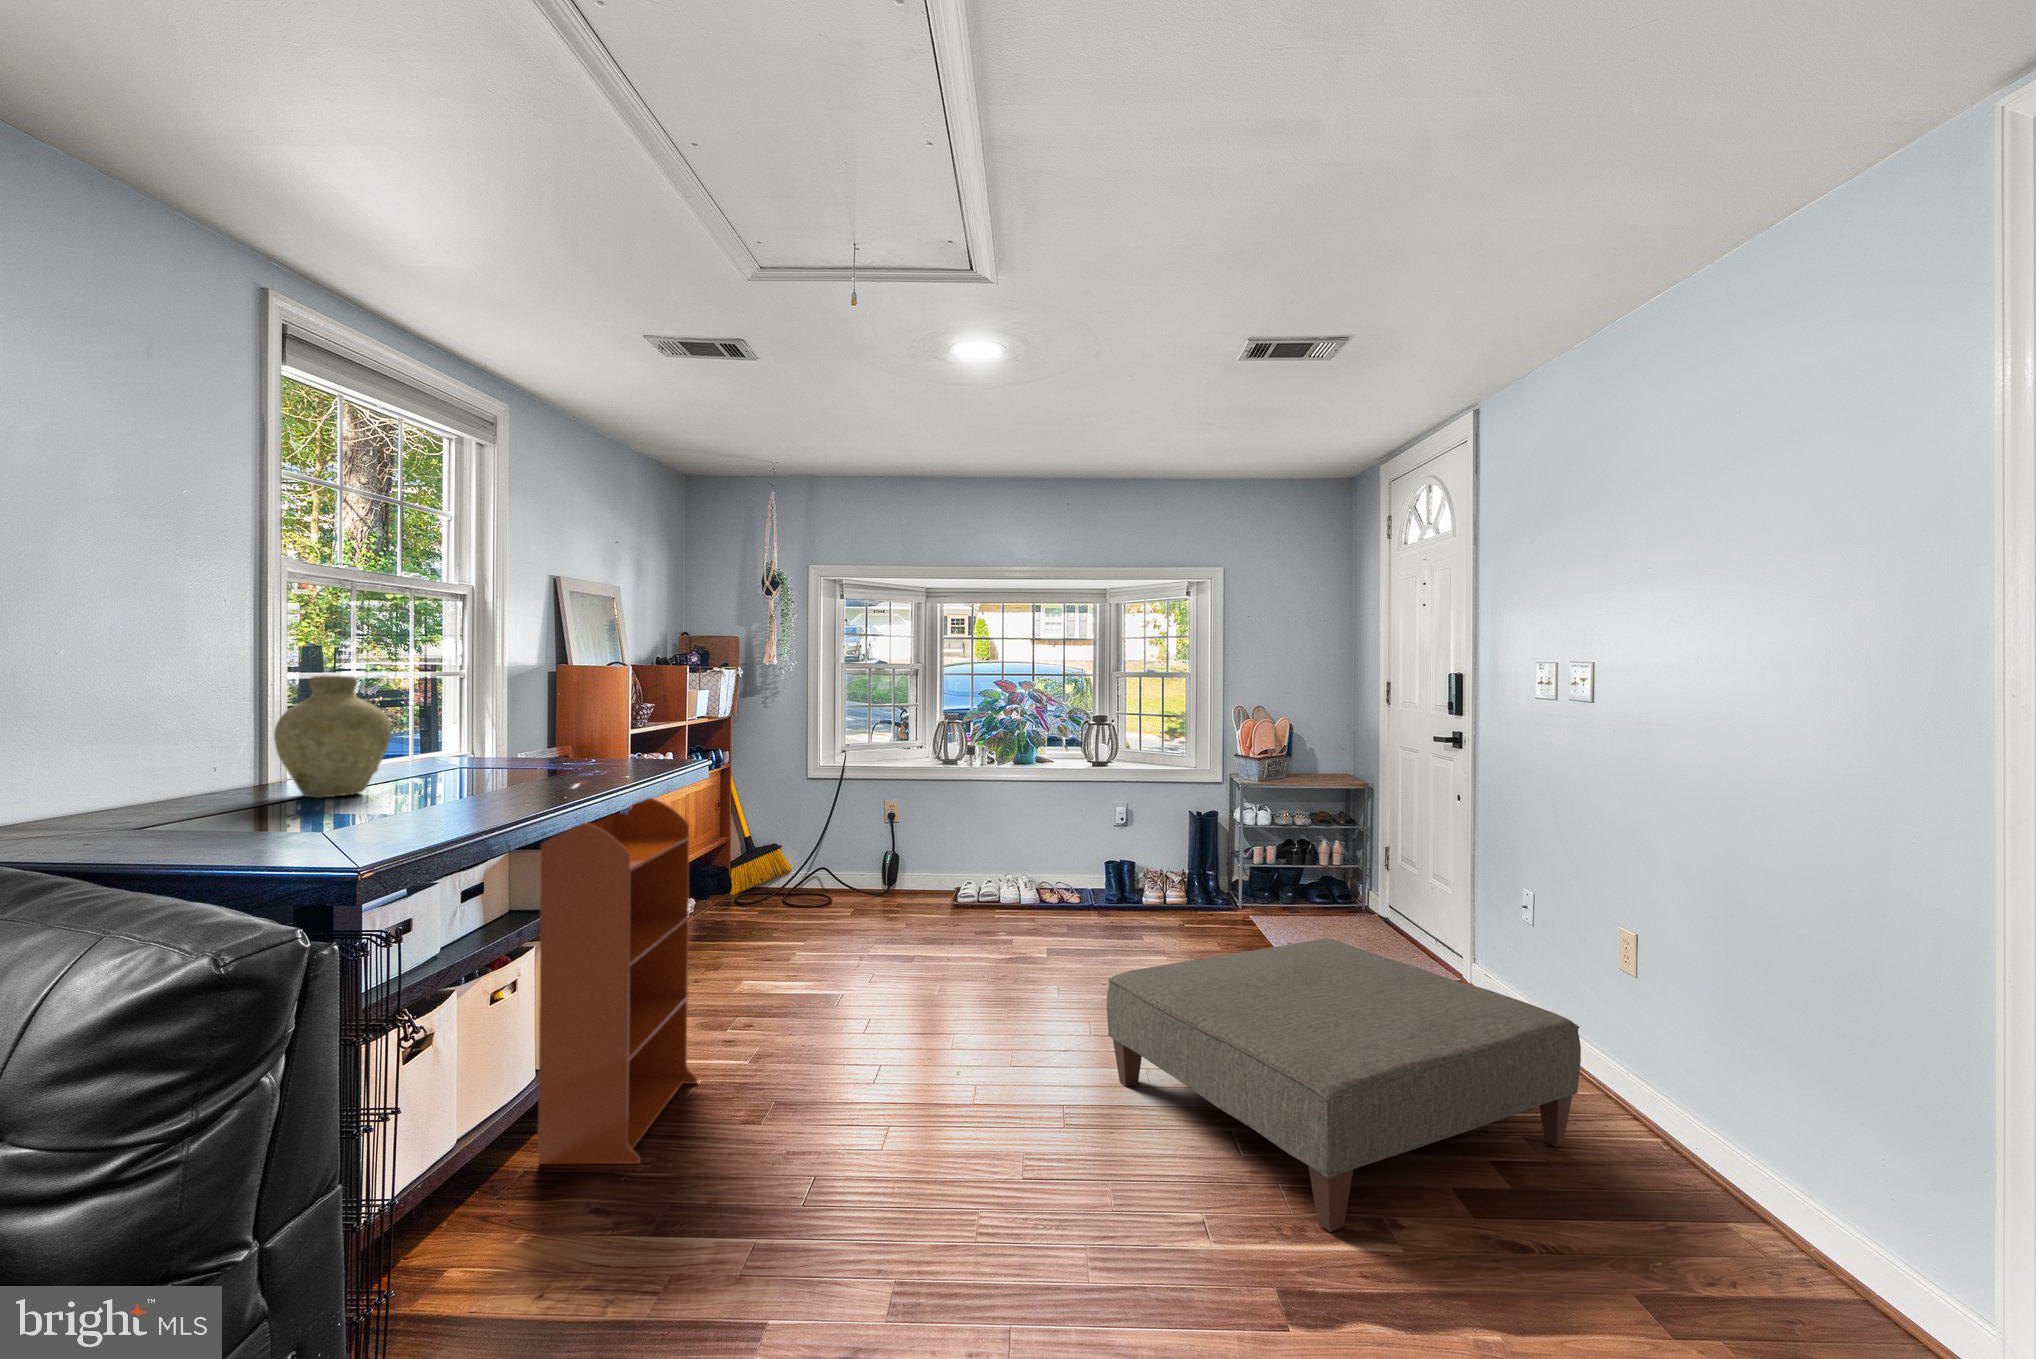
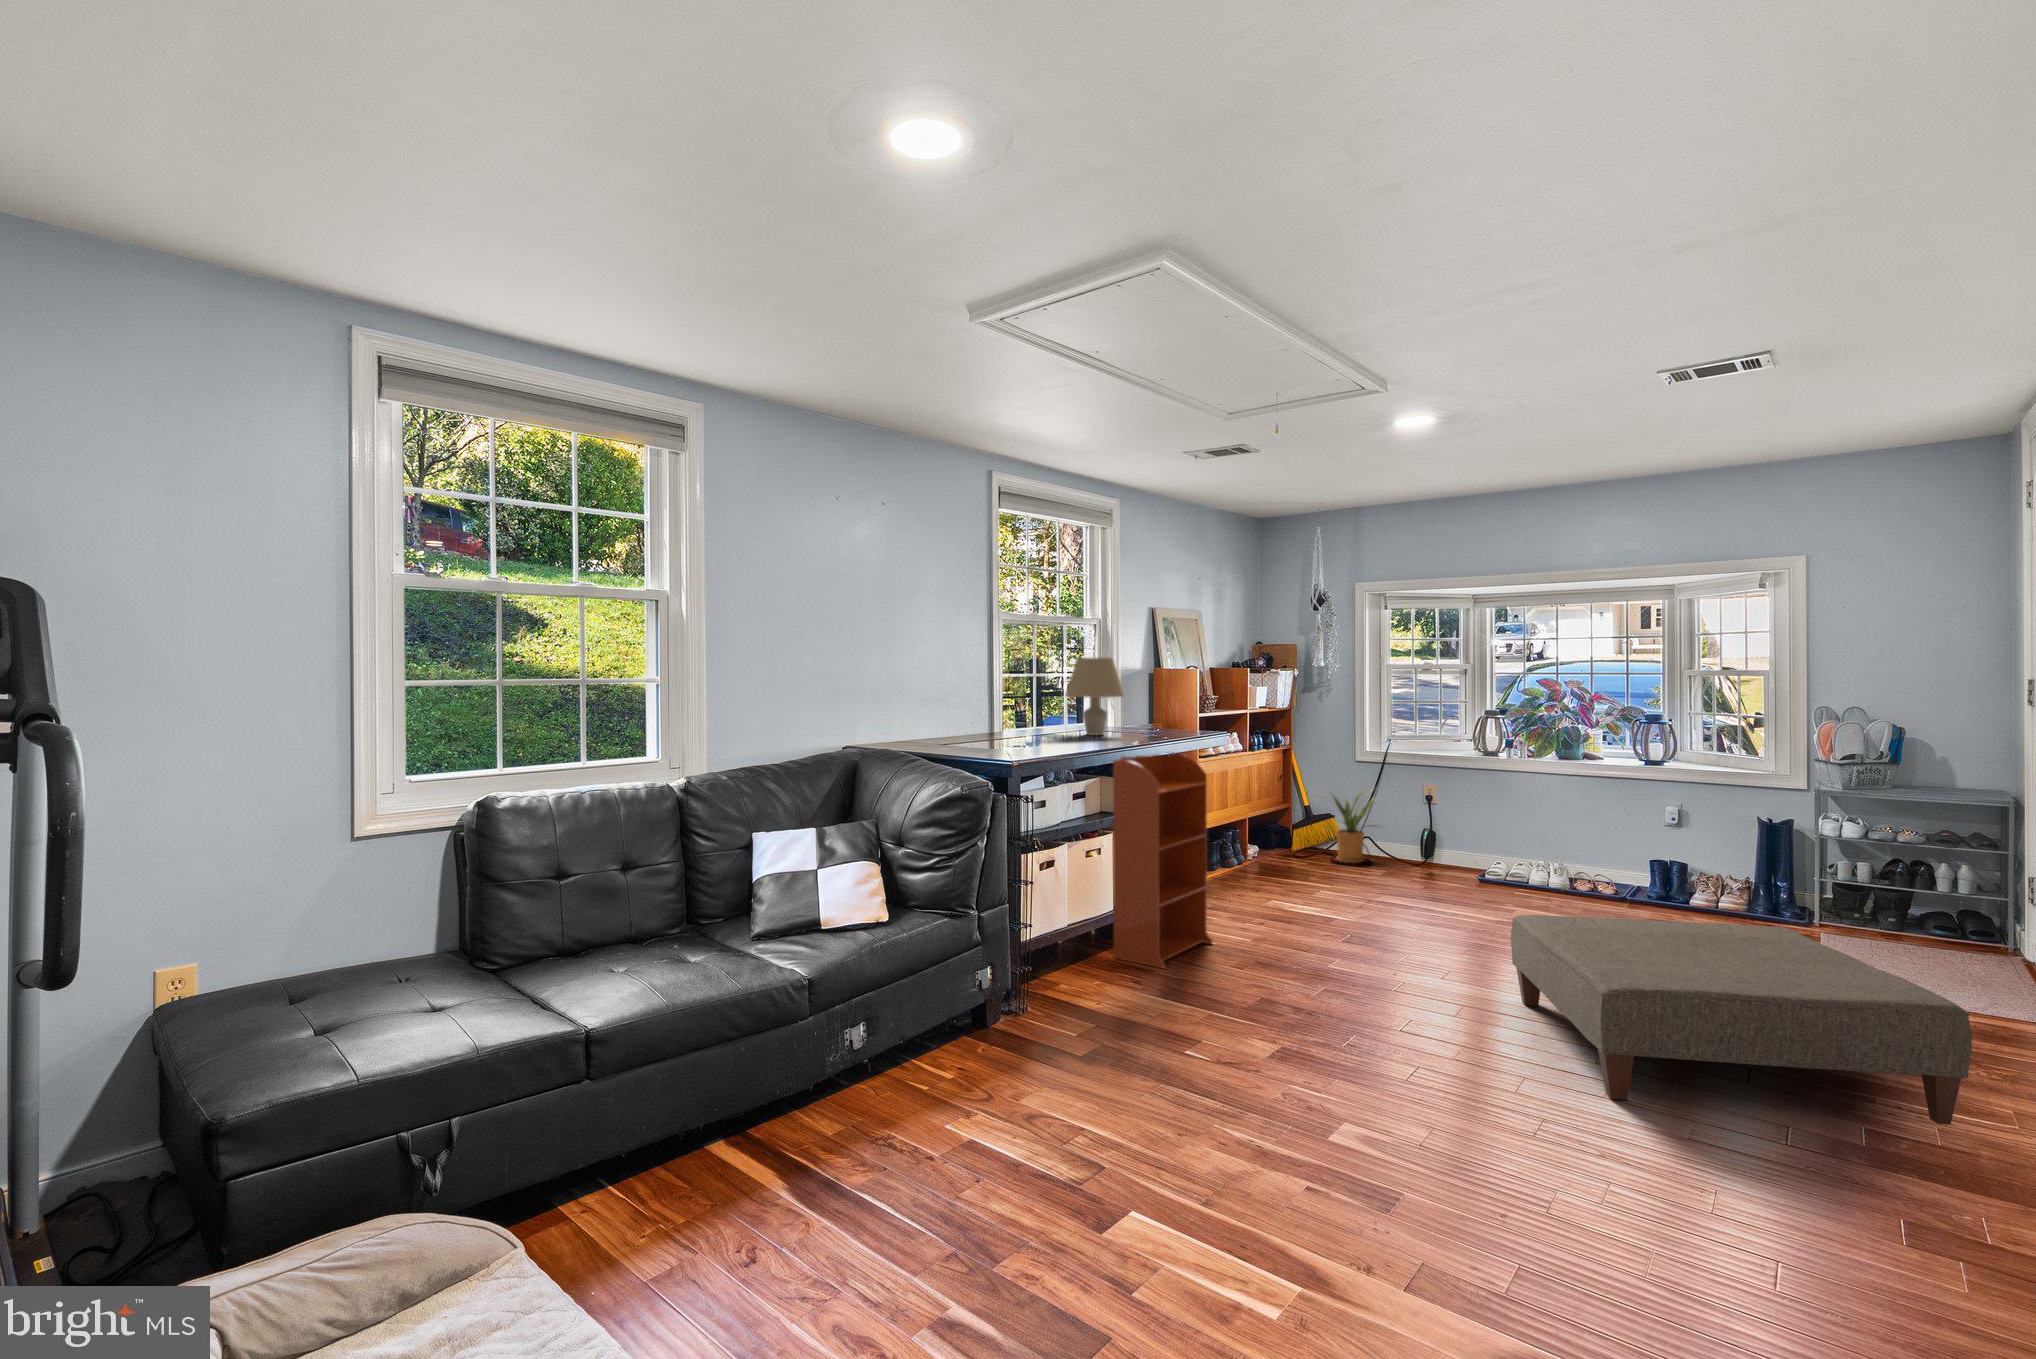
table lamp: none [428,643,545,774] -> present [1065,658,1125,735]
vase: present [274,676,391,798] -> none [994,678,1043,740]
house plant: none [761,807,848,901] -> present [1327,789,1377,863]

